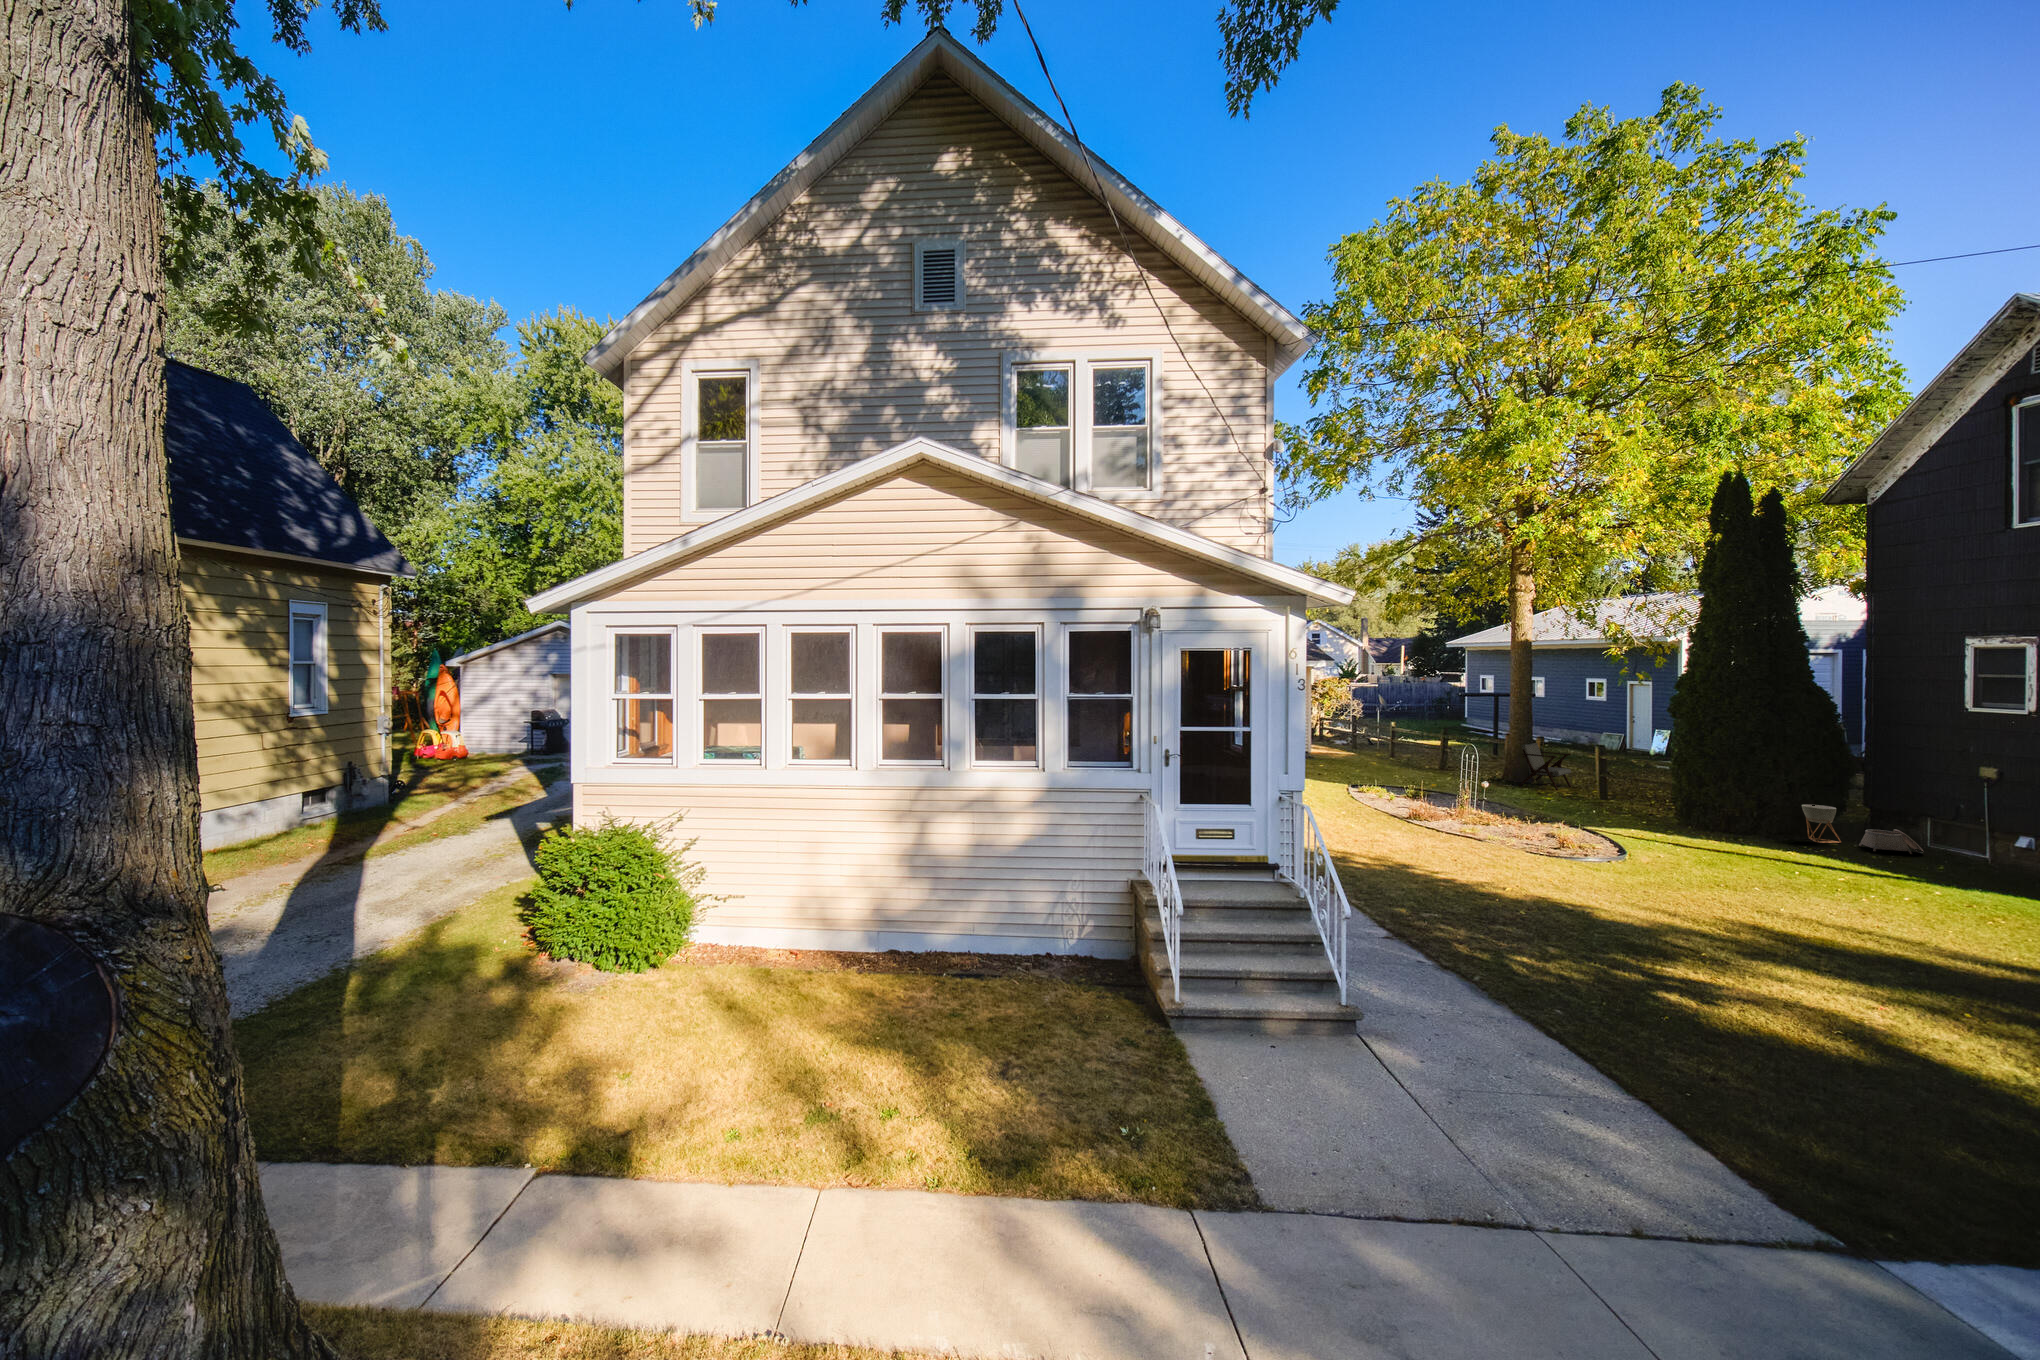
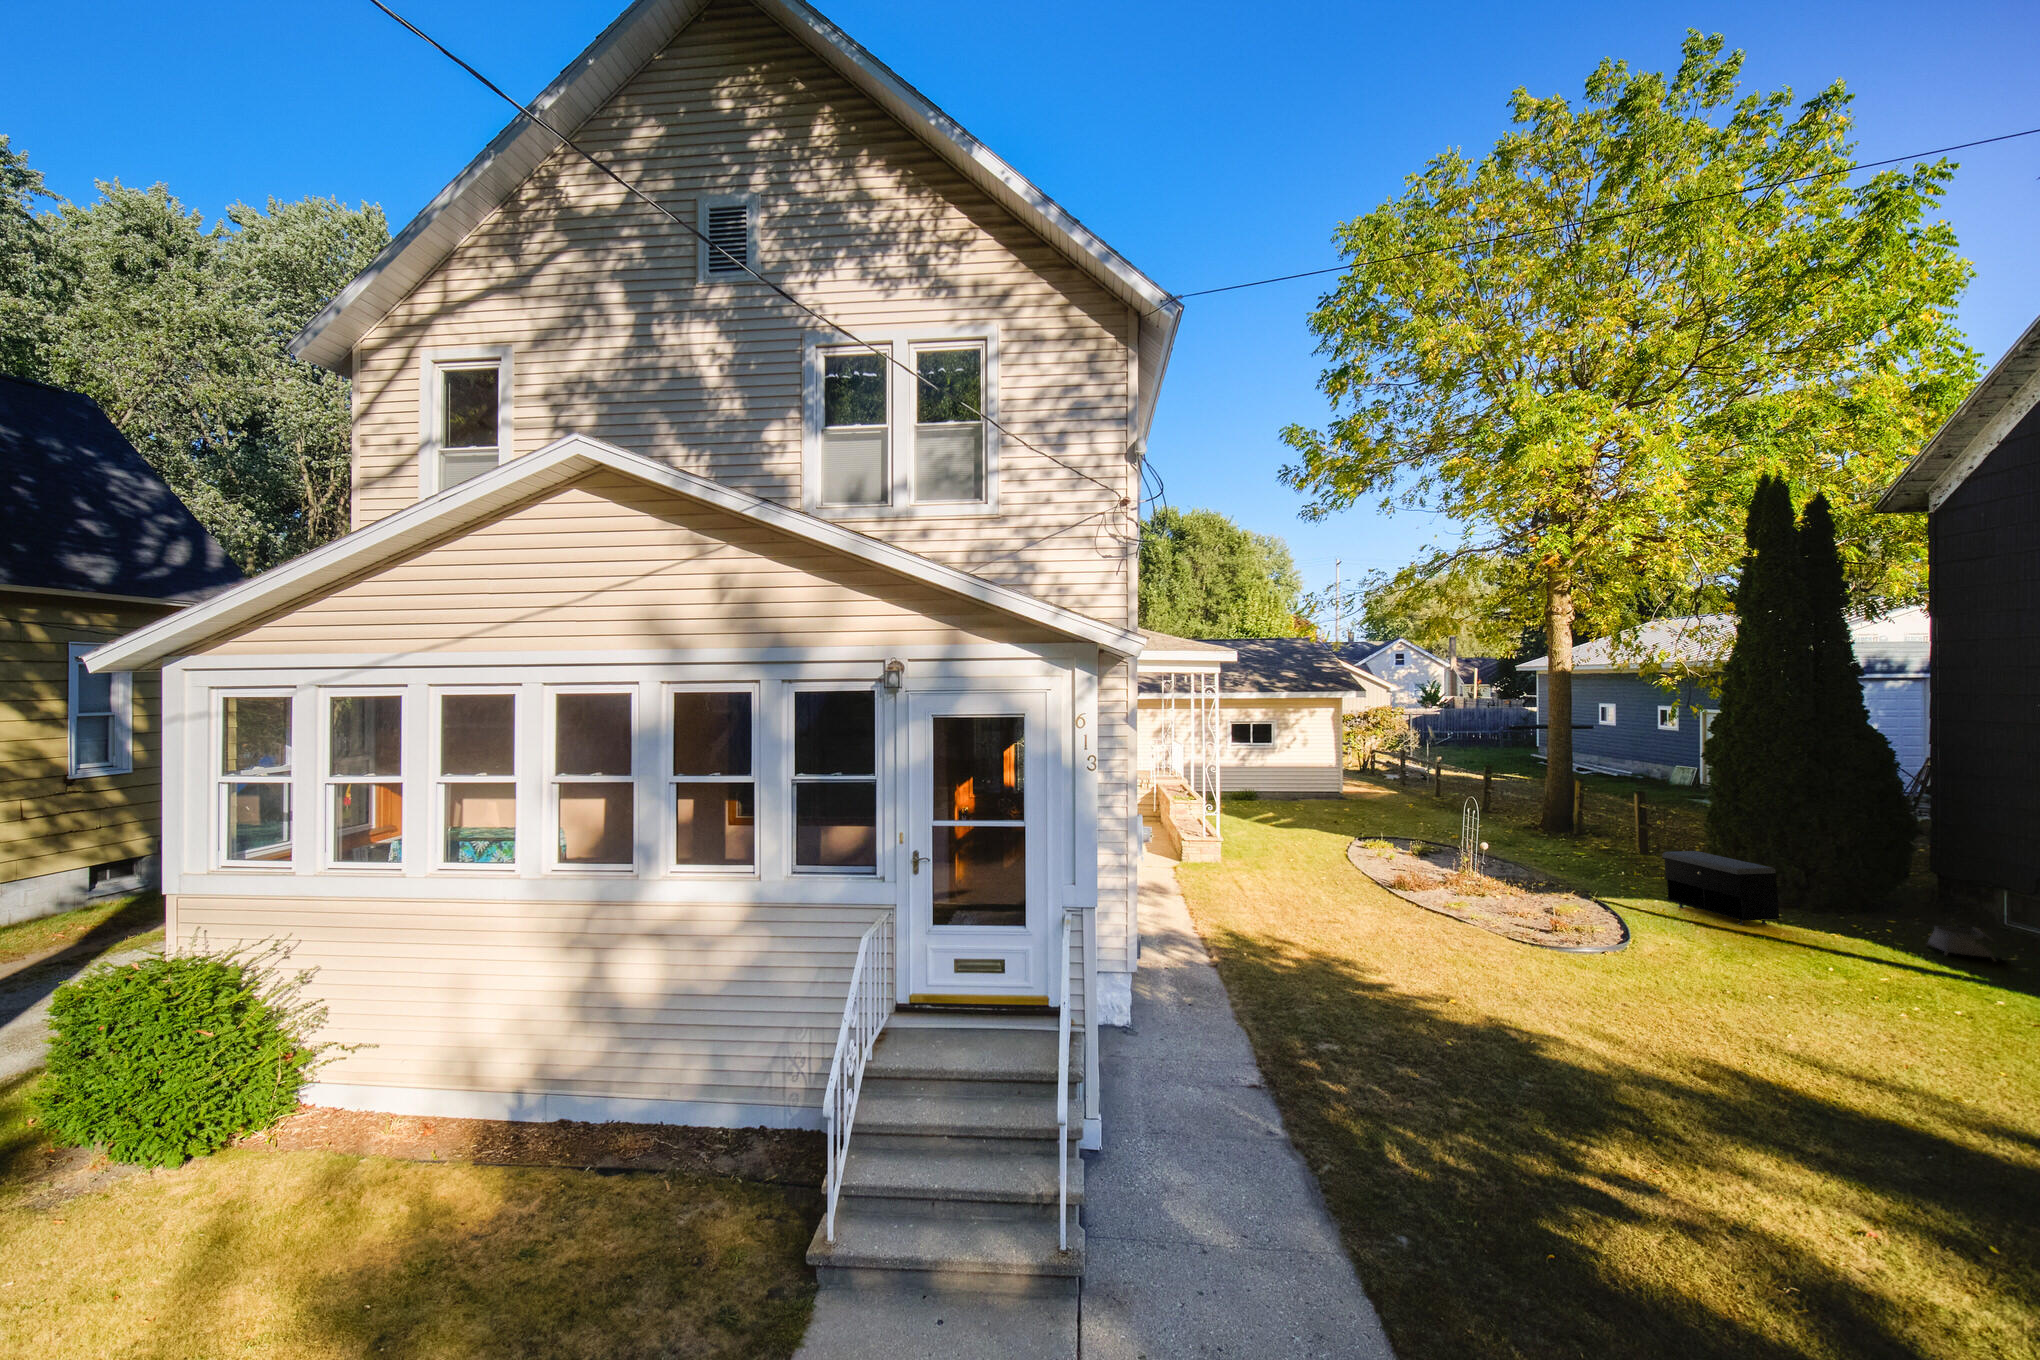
lounge chair: present [1519,743,1571,790] -> none [1515,791,1579,849]
storage bench: none [1652,780,1746,836] -> present [1662,851,1779,925]
planter: present [1802,805,1841,843] -> none [1851,889,1903,940]

